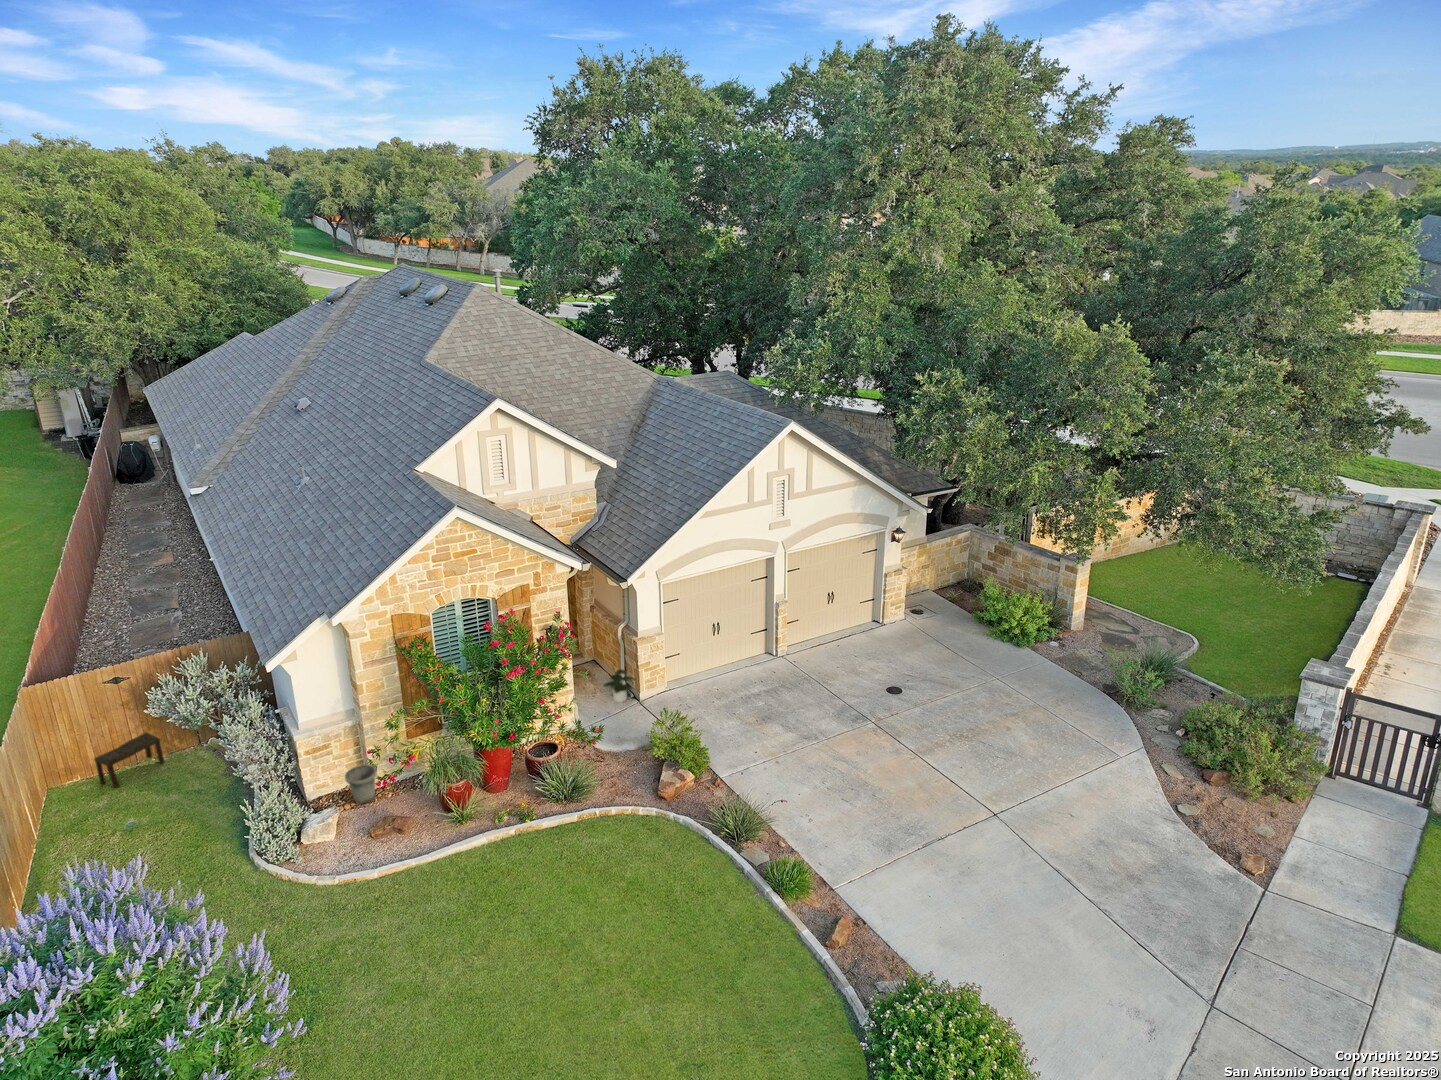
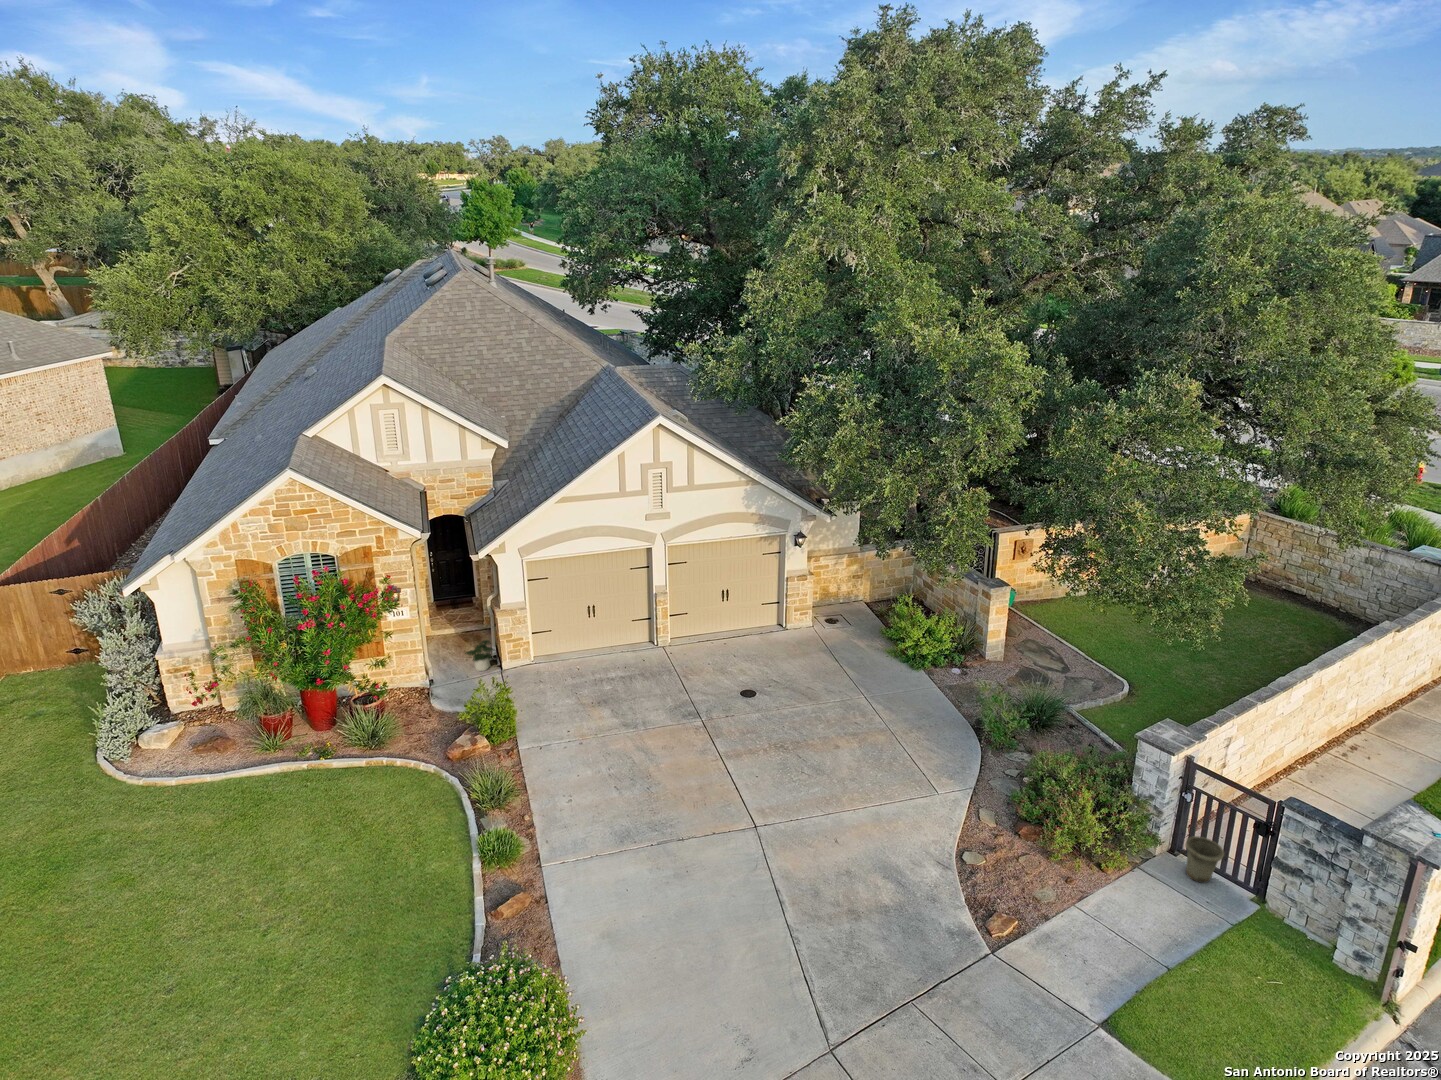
bench: present [94,733,164,788] -> none [13,642,77,685]
trash can: present [345,764,377,805] -> present [1185,836,1224,883]

